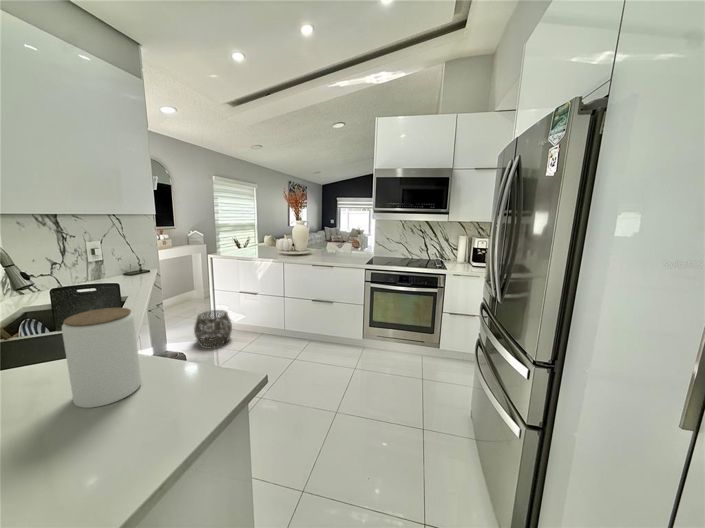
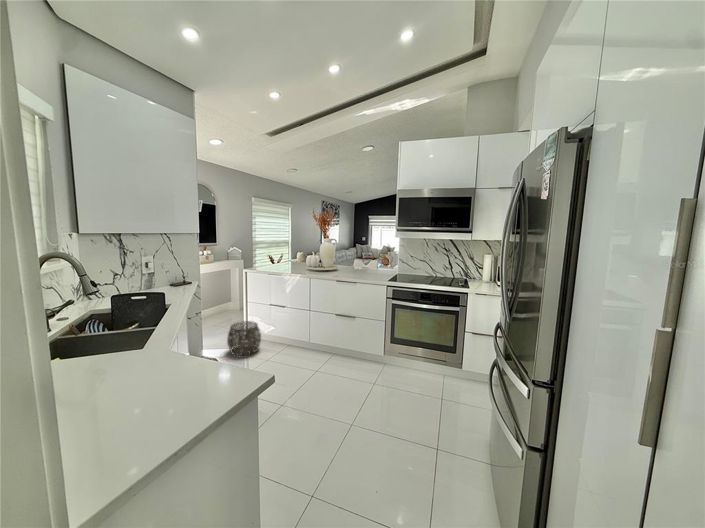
jar: present [62,308,141,408] -> none [118,309,172,387]

